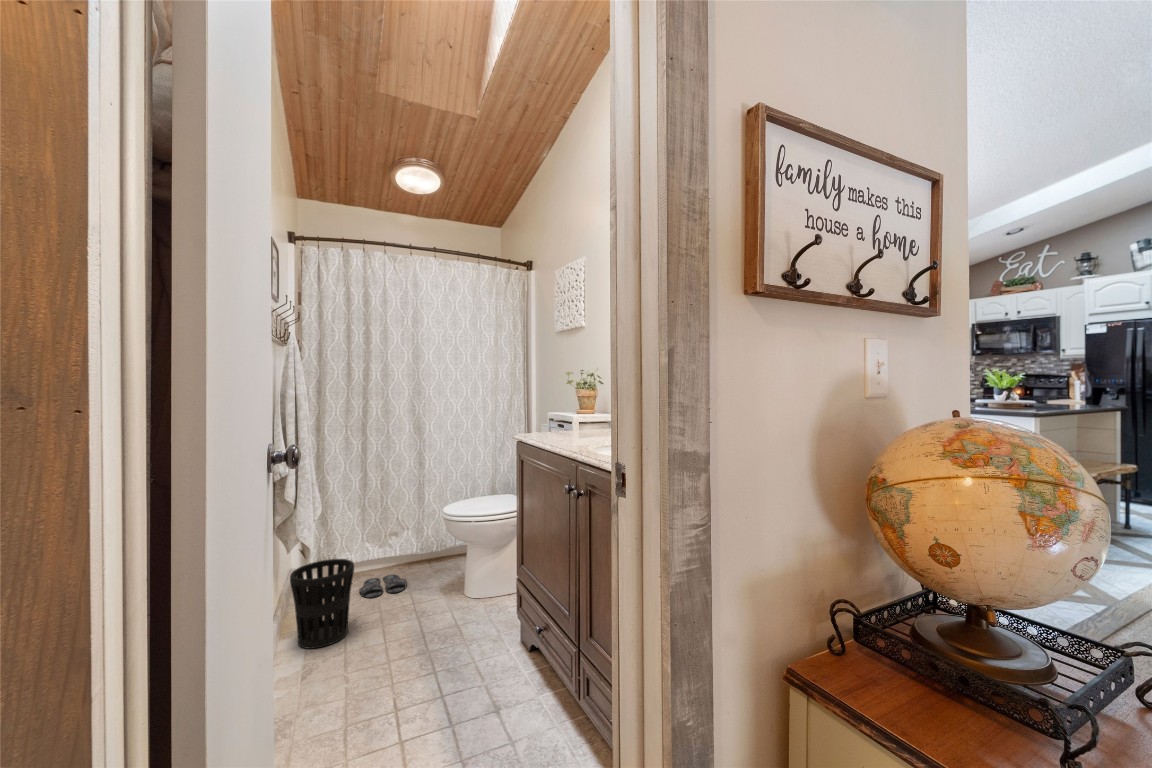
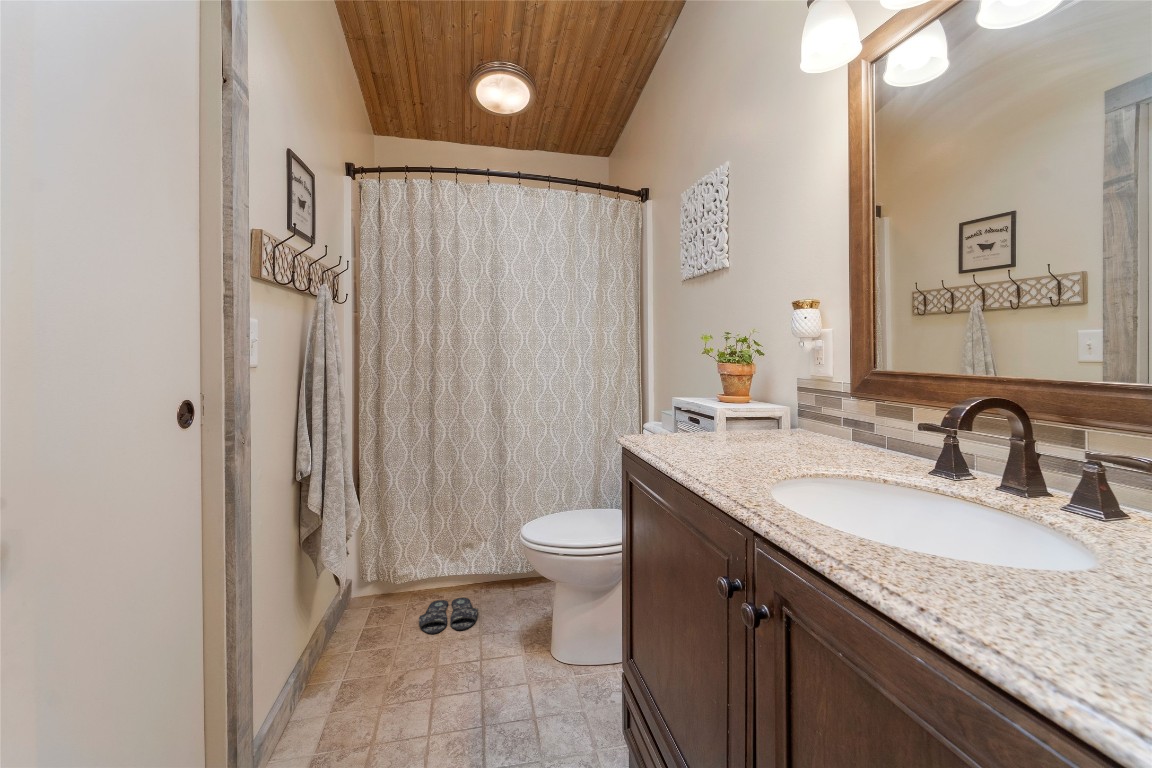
wastebasket: present [290,559,354,649] -> none [310,587,395,717]

